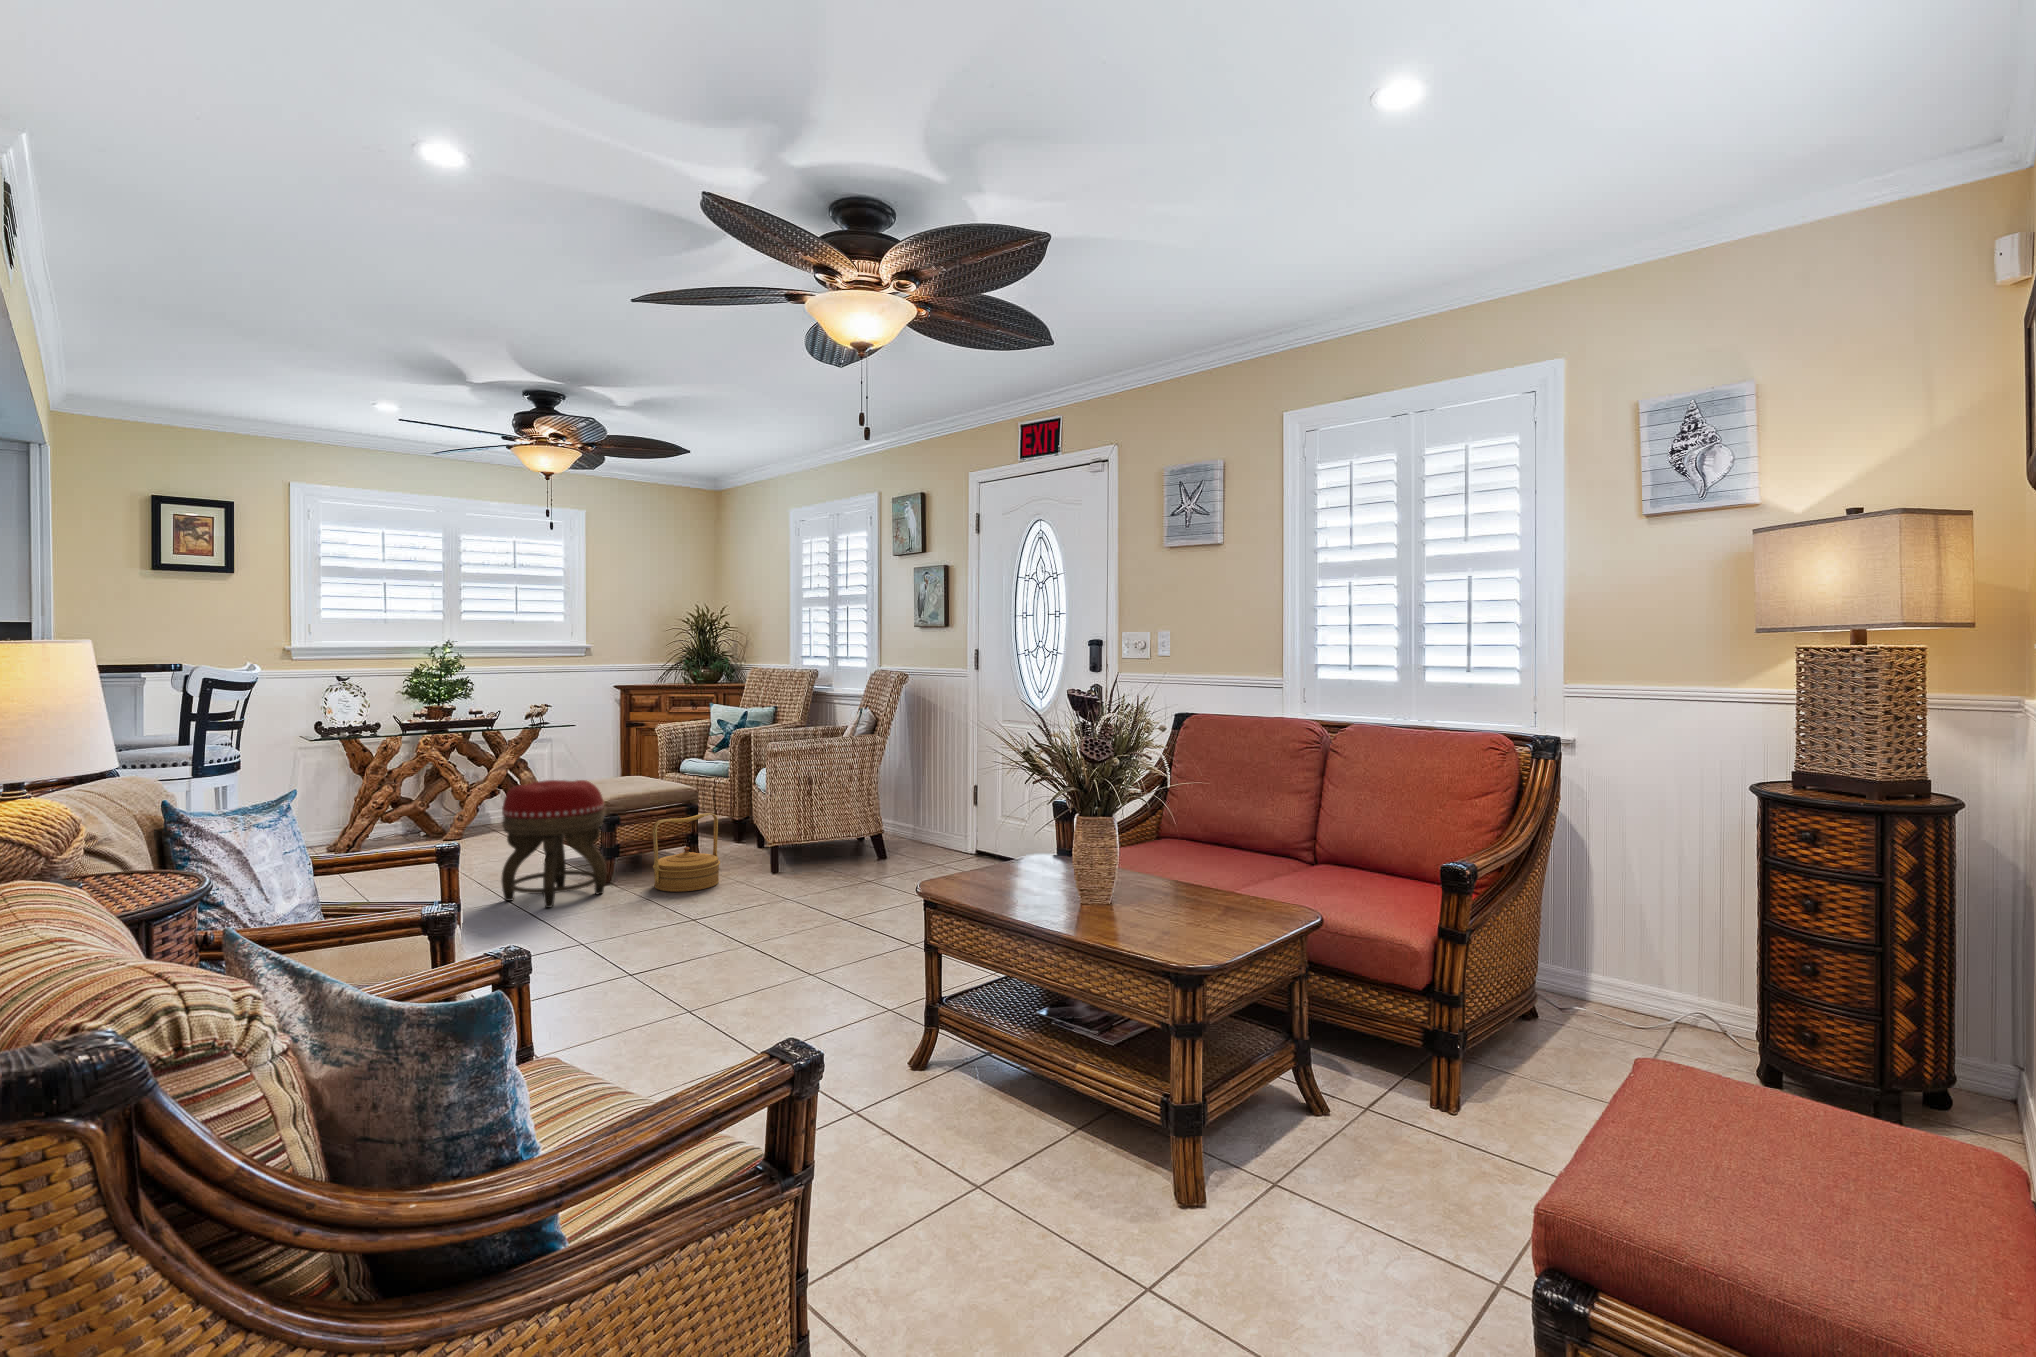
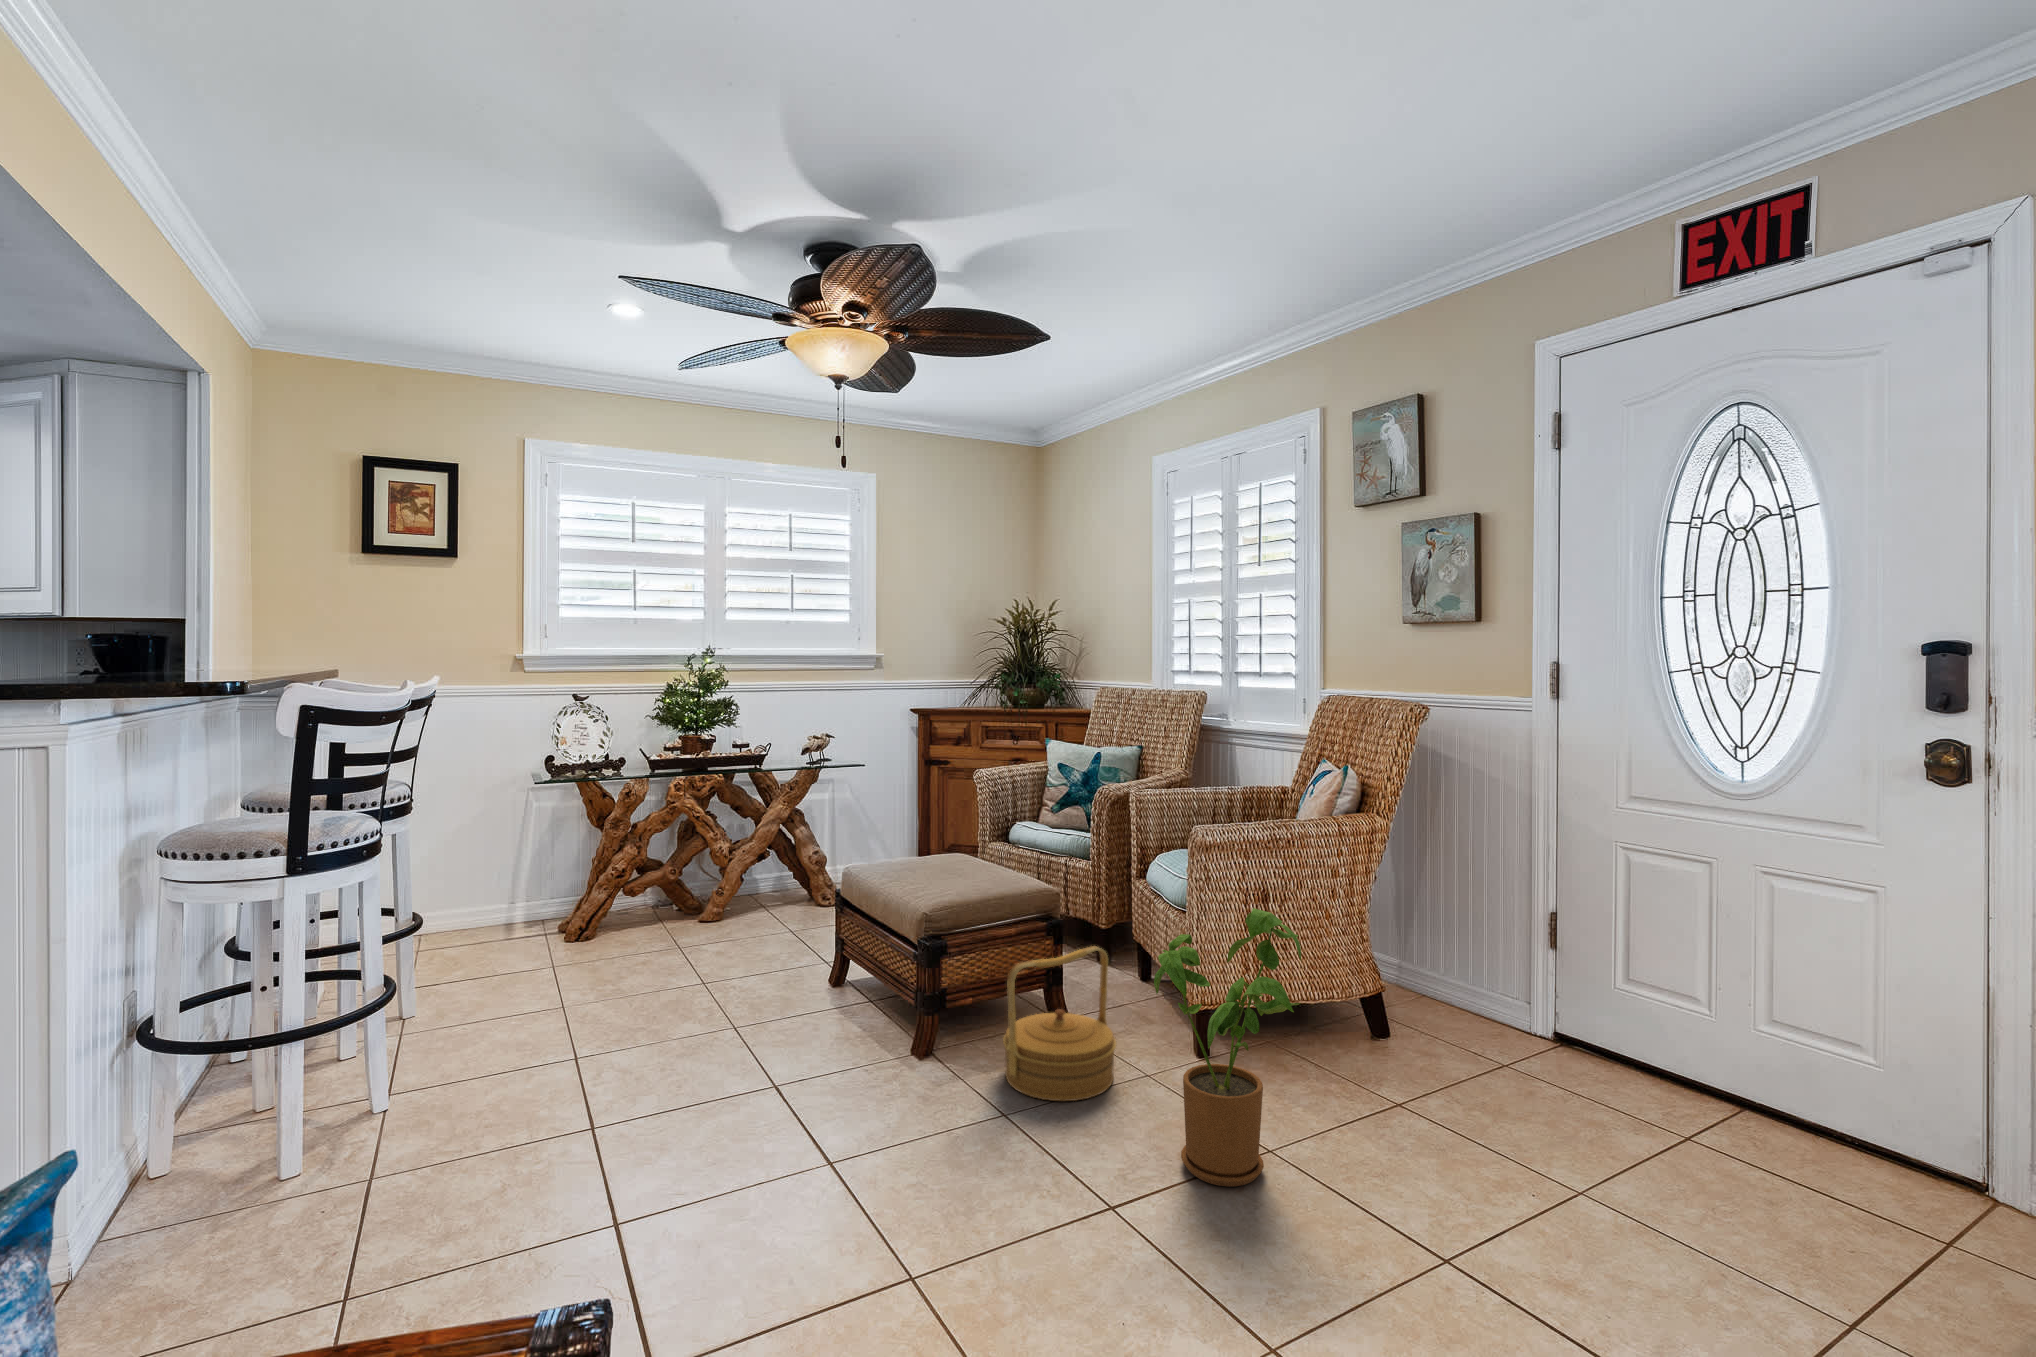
house plant: none [726,775,802,908] -> present [1154,908,1301,1186]
footstool: present [501,780,606,908] -> none [760,880,928,1129]

